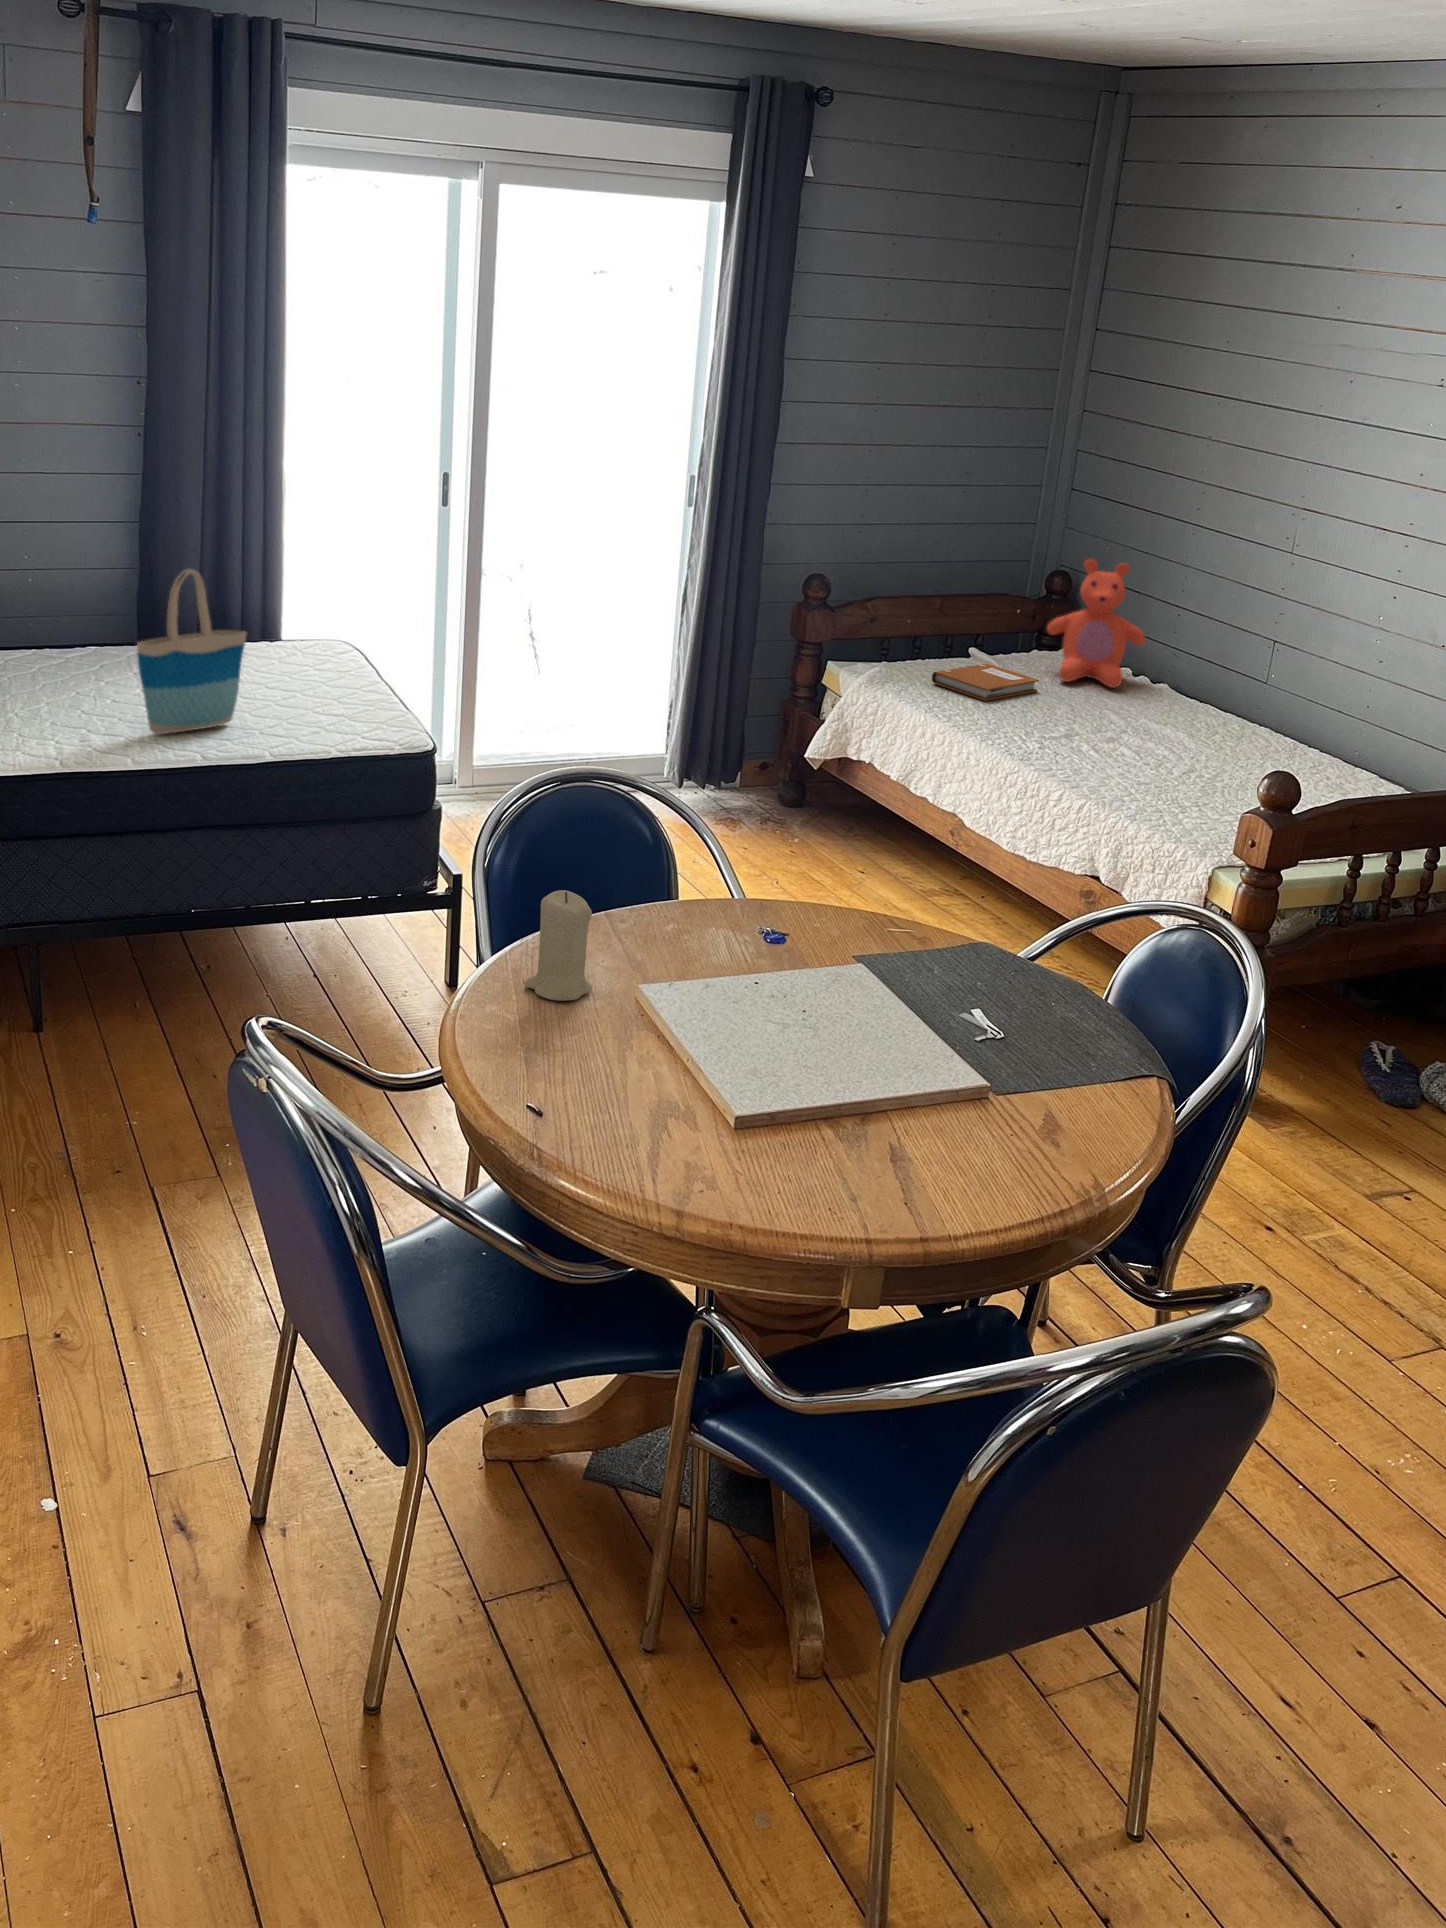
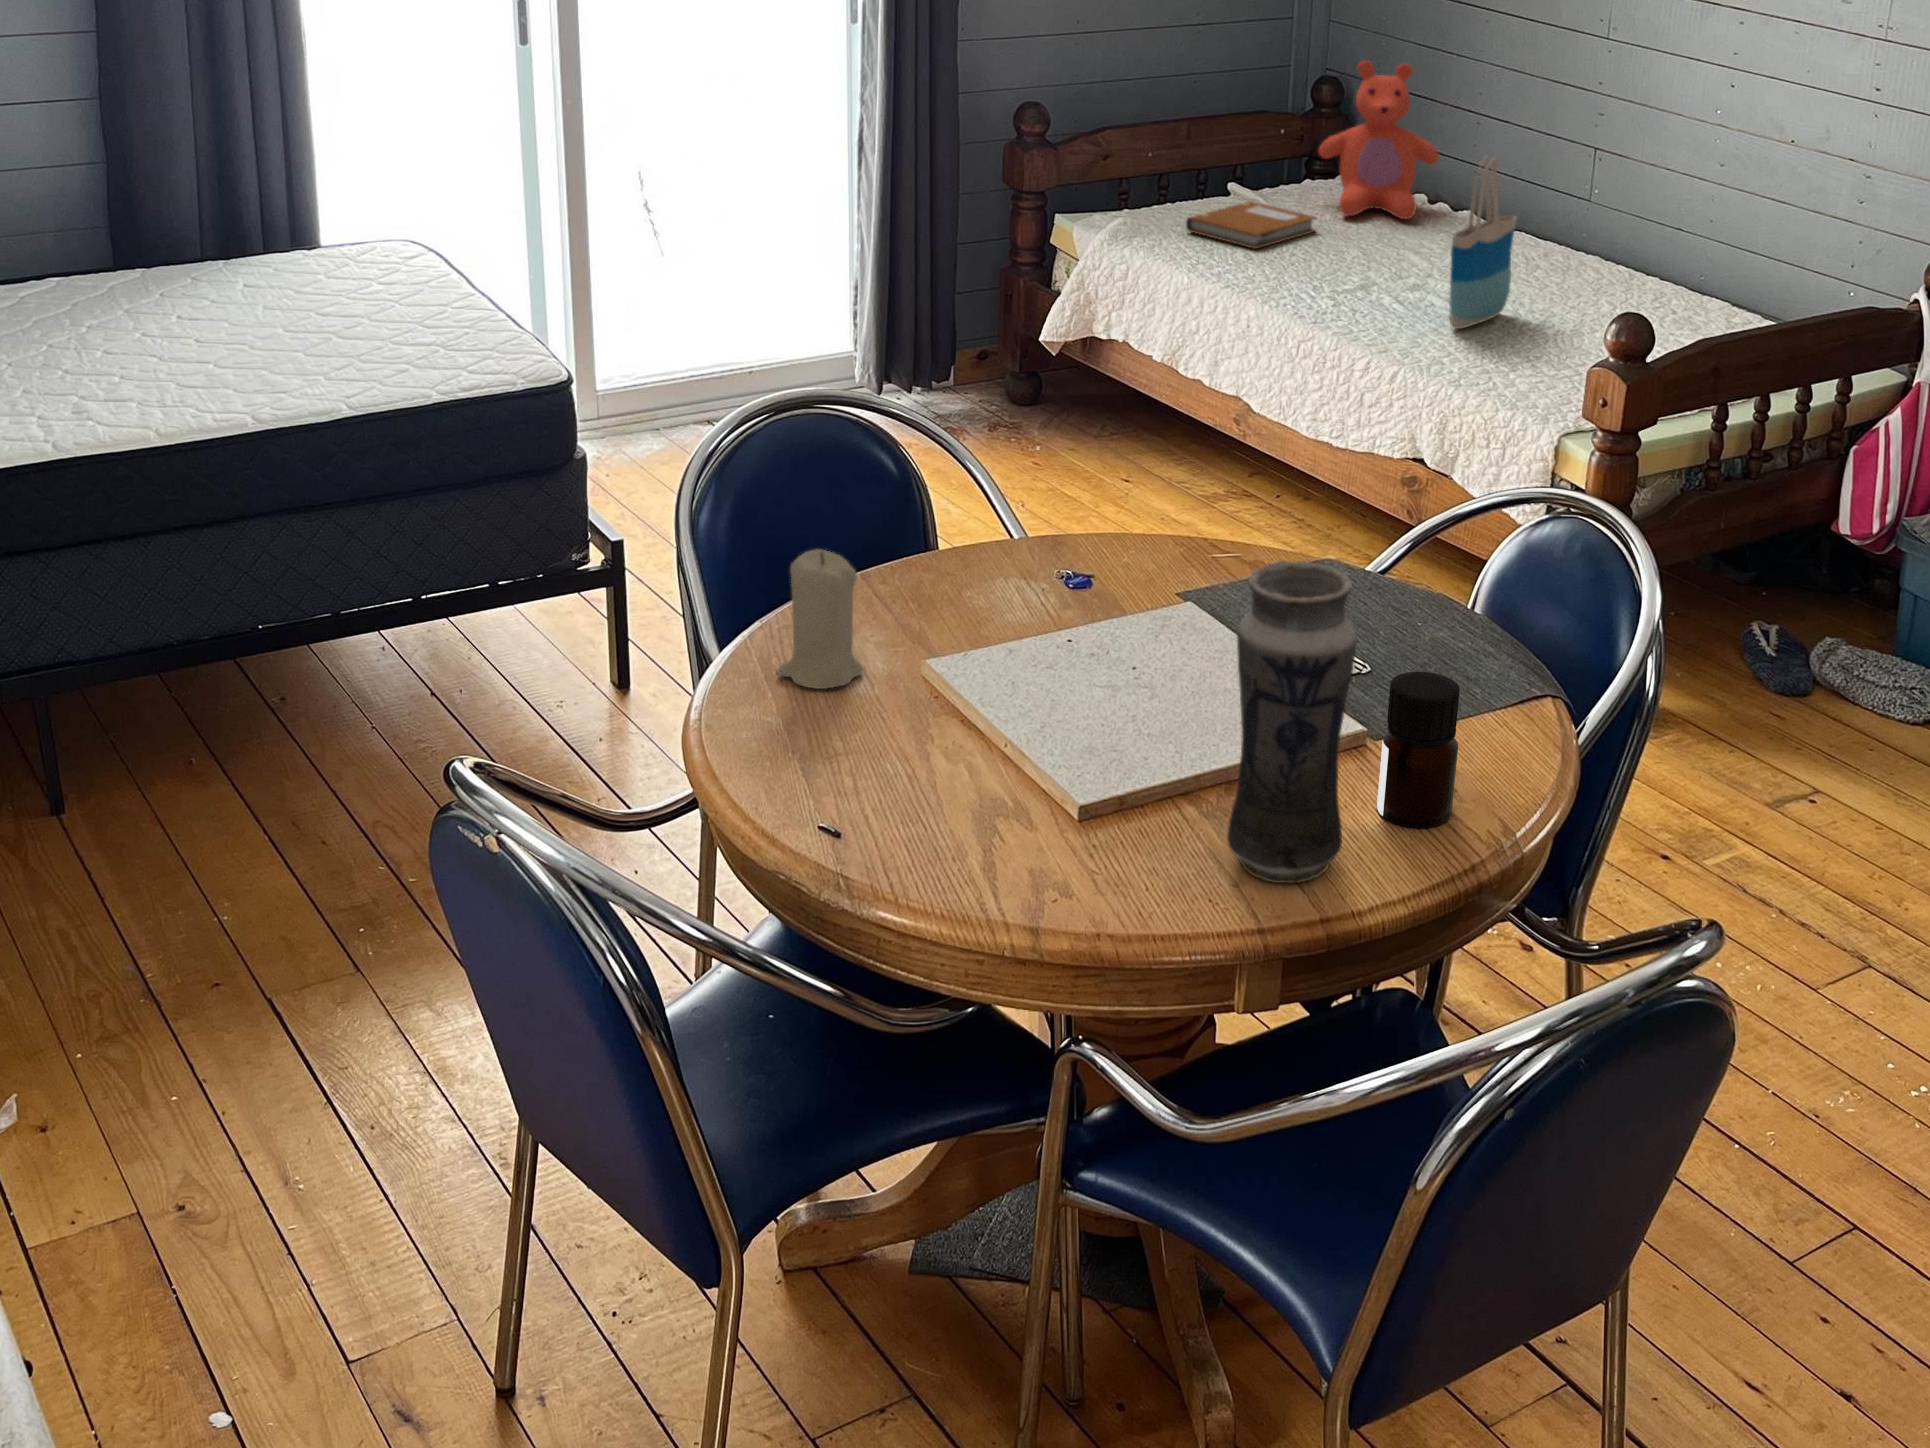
tote bag: present [137,569,246,734] -> present [1449,156,1517,329]
vase: none [852,934,972,1204] -> present [1227,561,1357,883]
bottle: none [986,1040,1064,1173] -> present [1377,672,1460,828]

